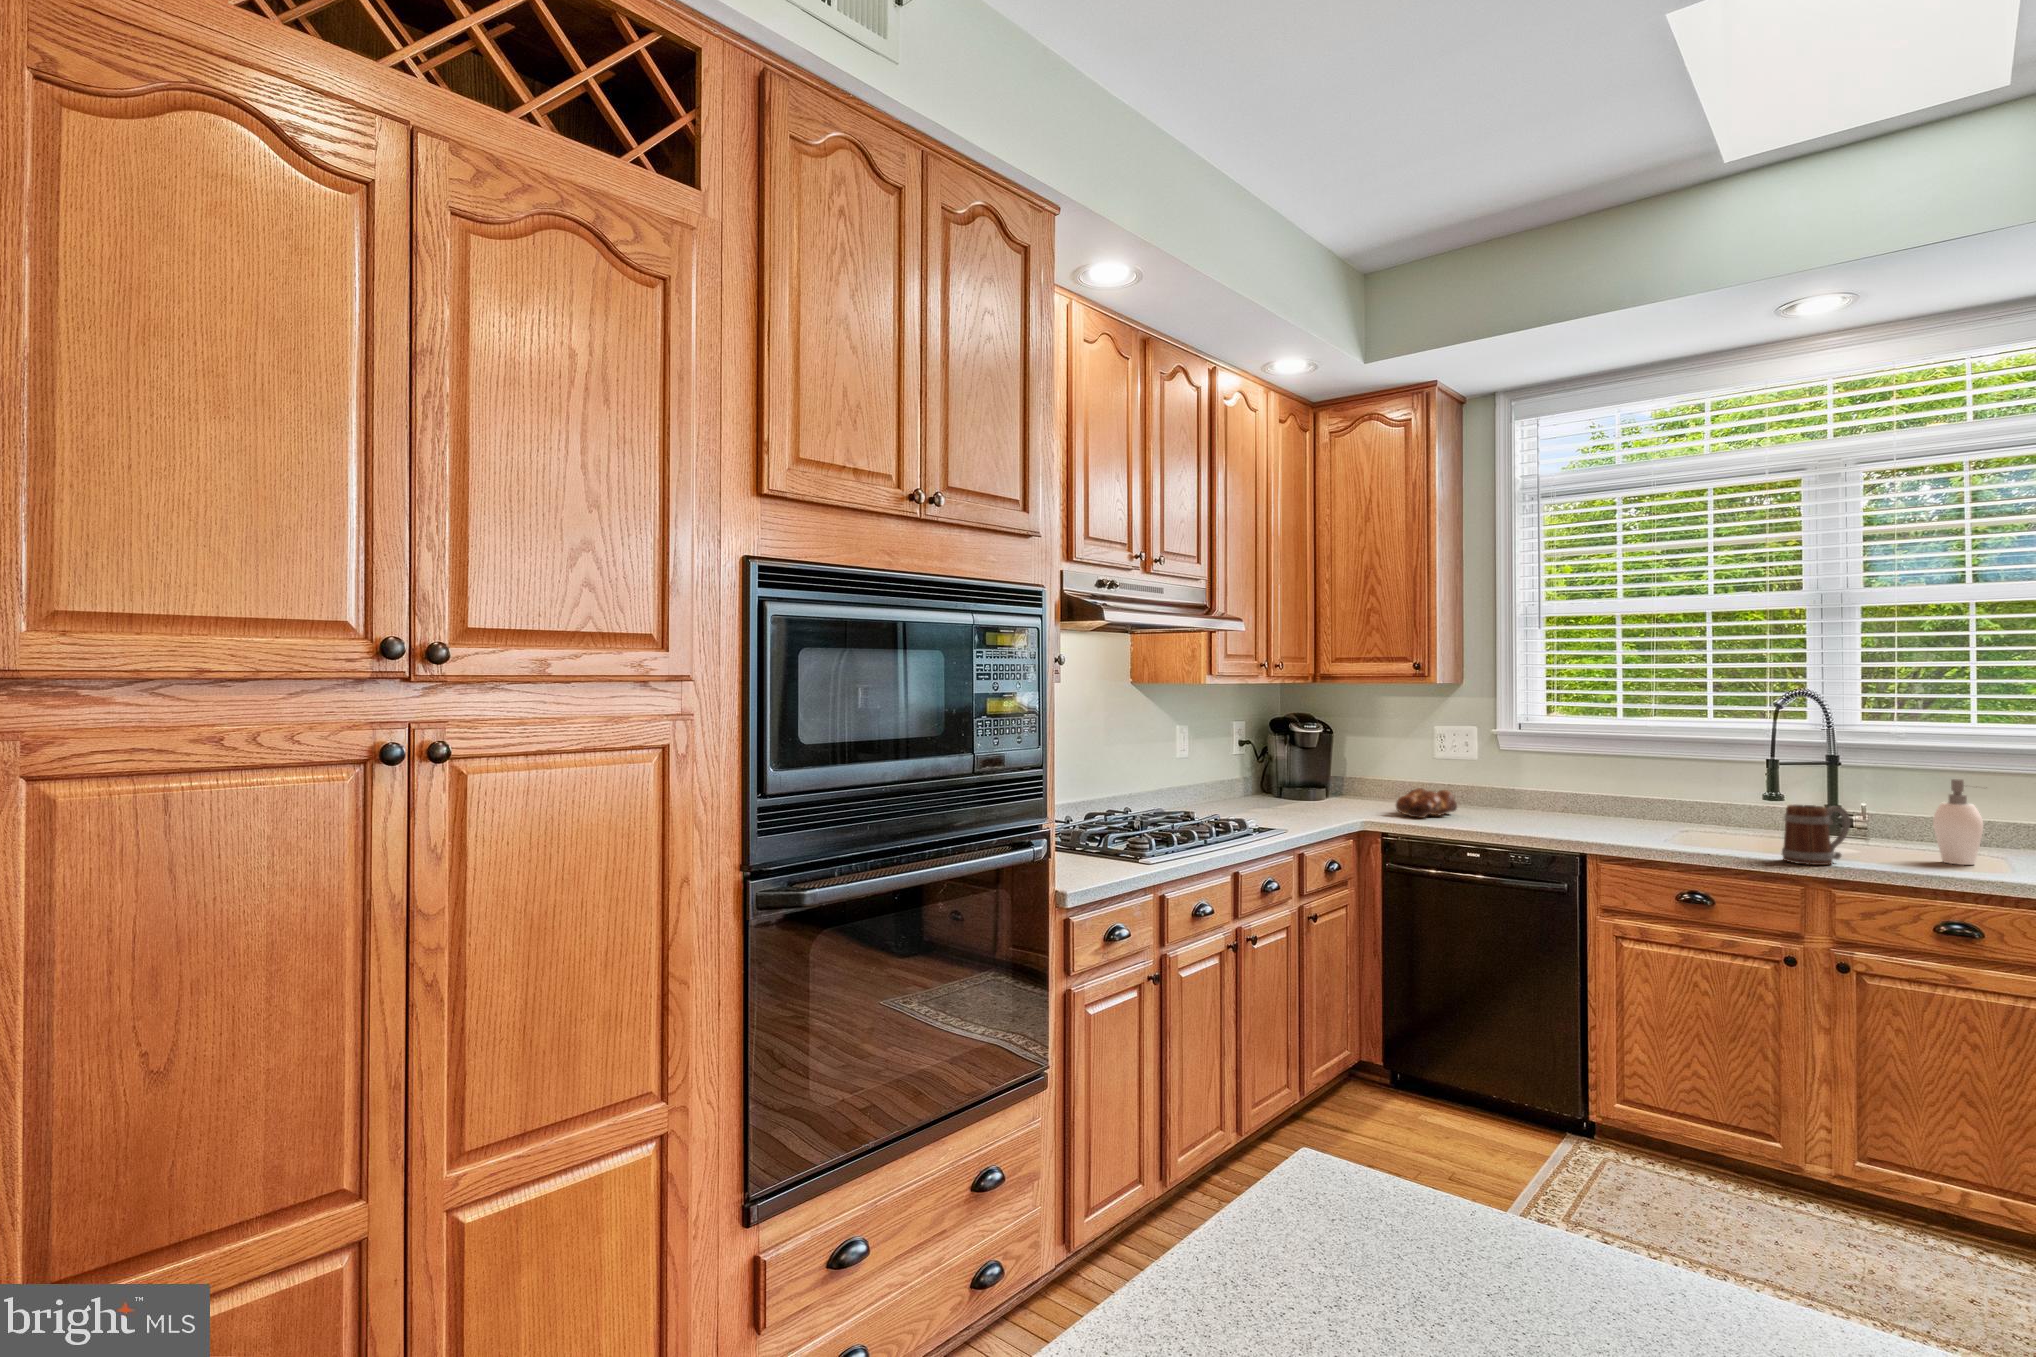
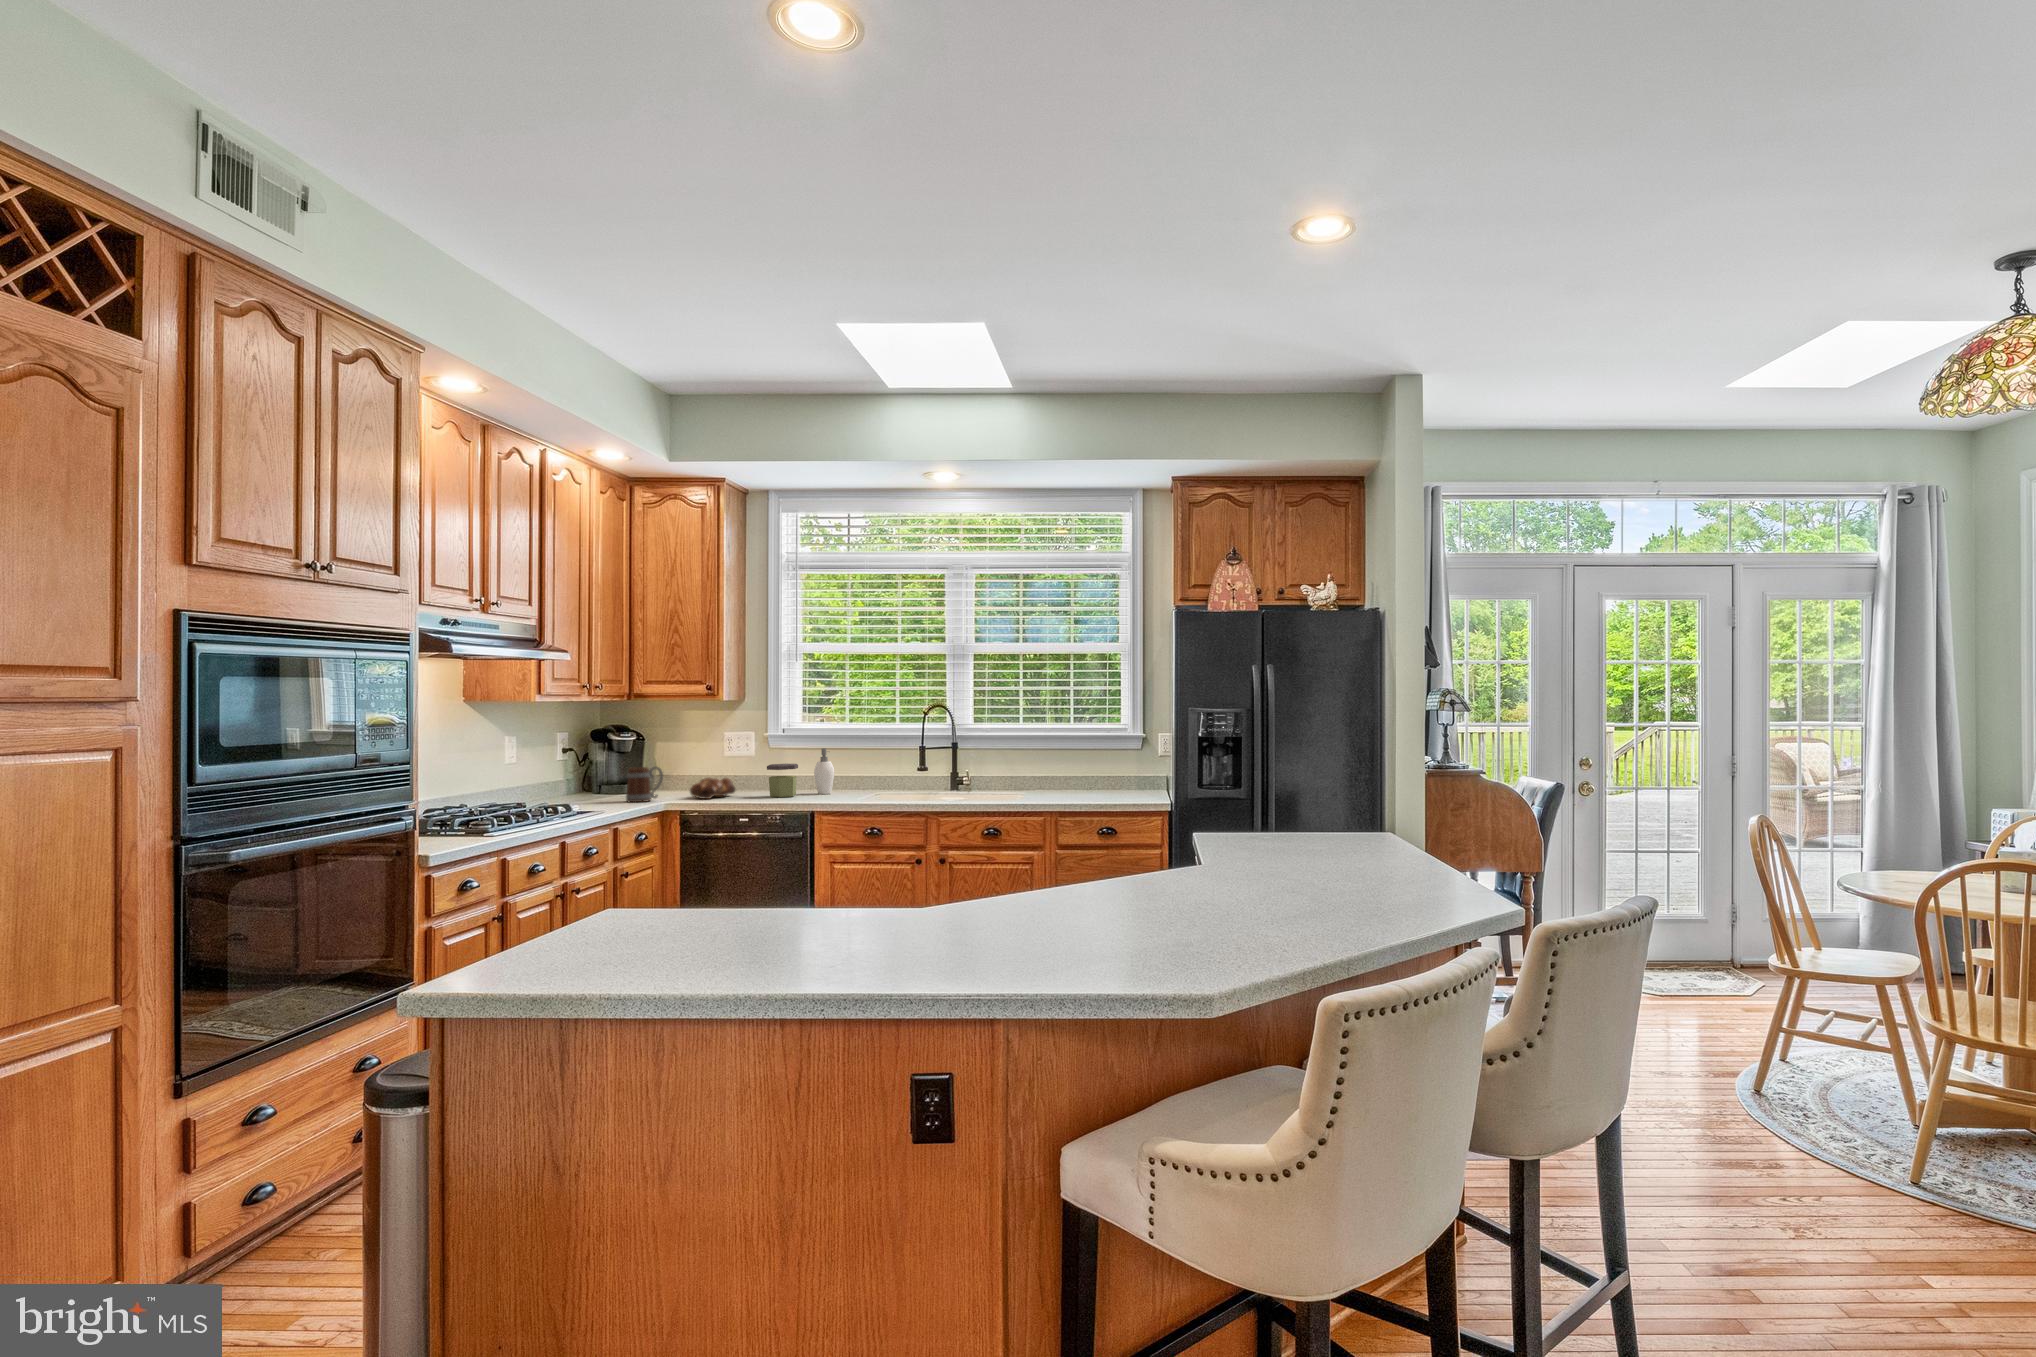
jar: none [1505,775,1552,823] -> present [767,764,798,797]
soap dispenser: present [1933,779,1983,865] -> present [814,748,834,794]
mug: present [1782,805,1850,865] -> present [626,767,663,802]

